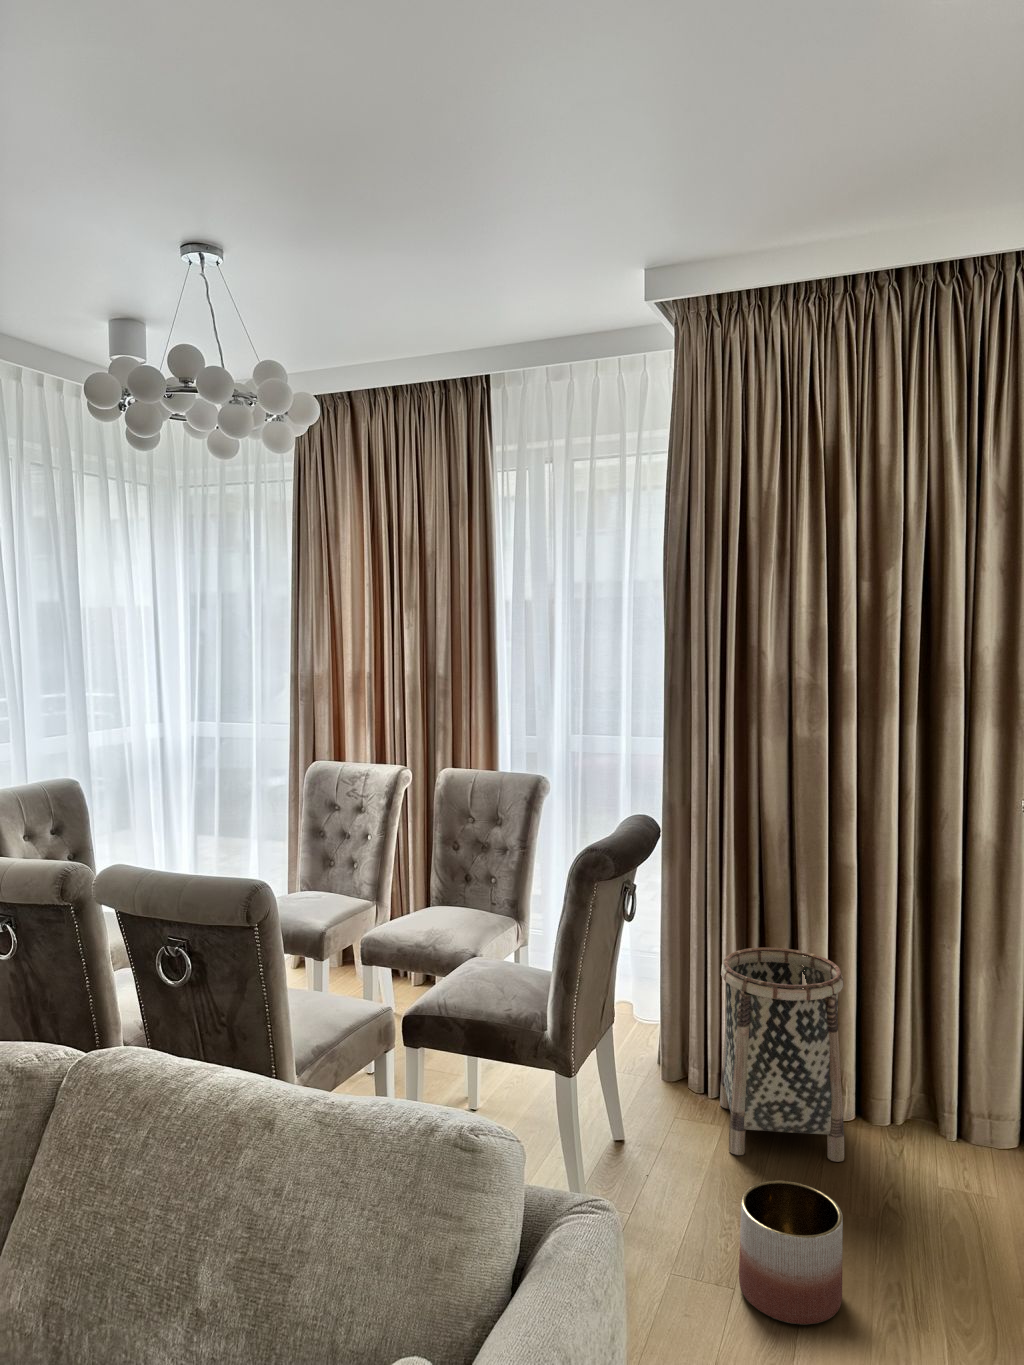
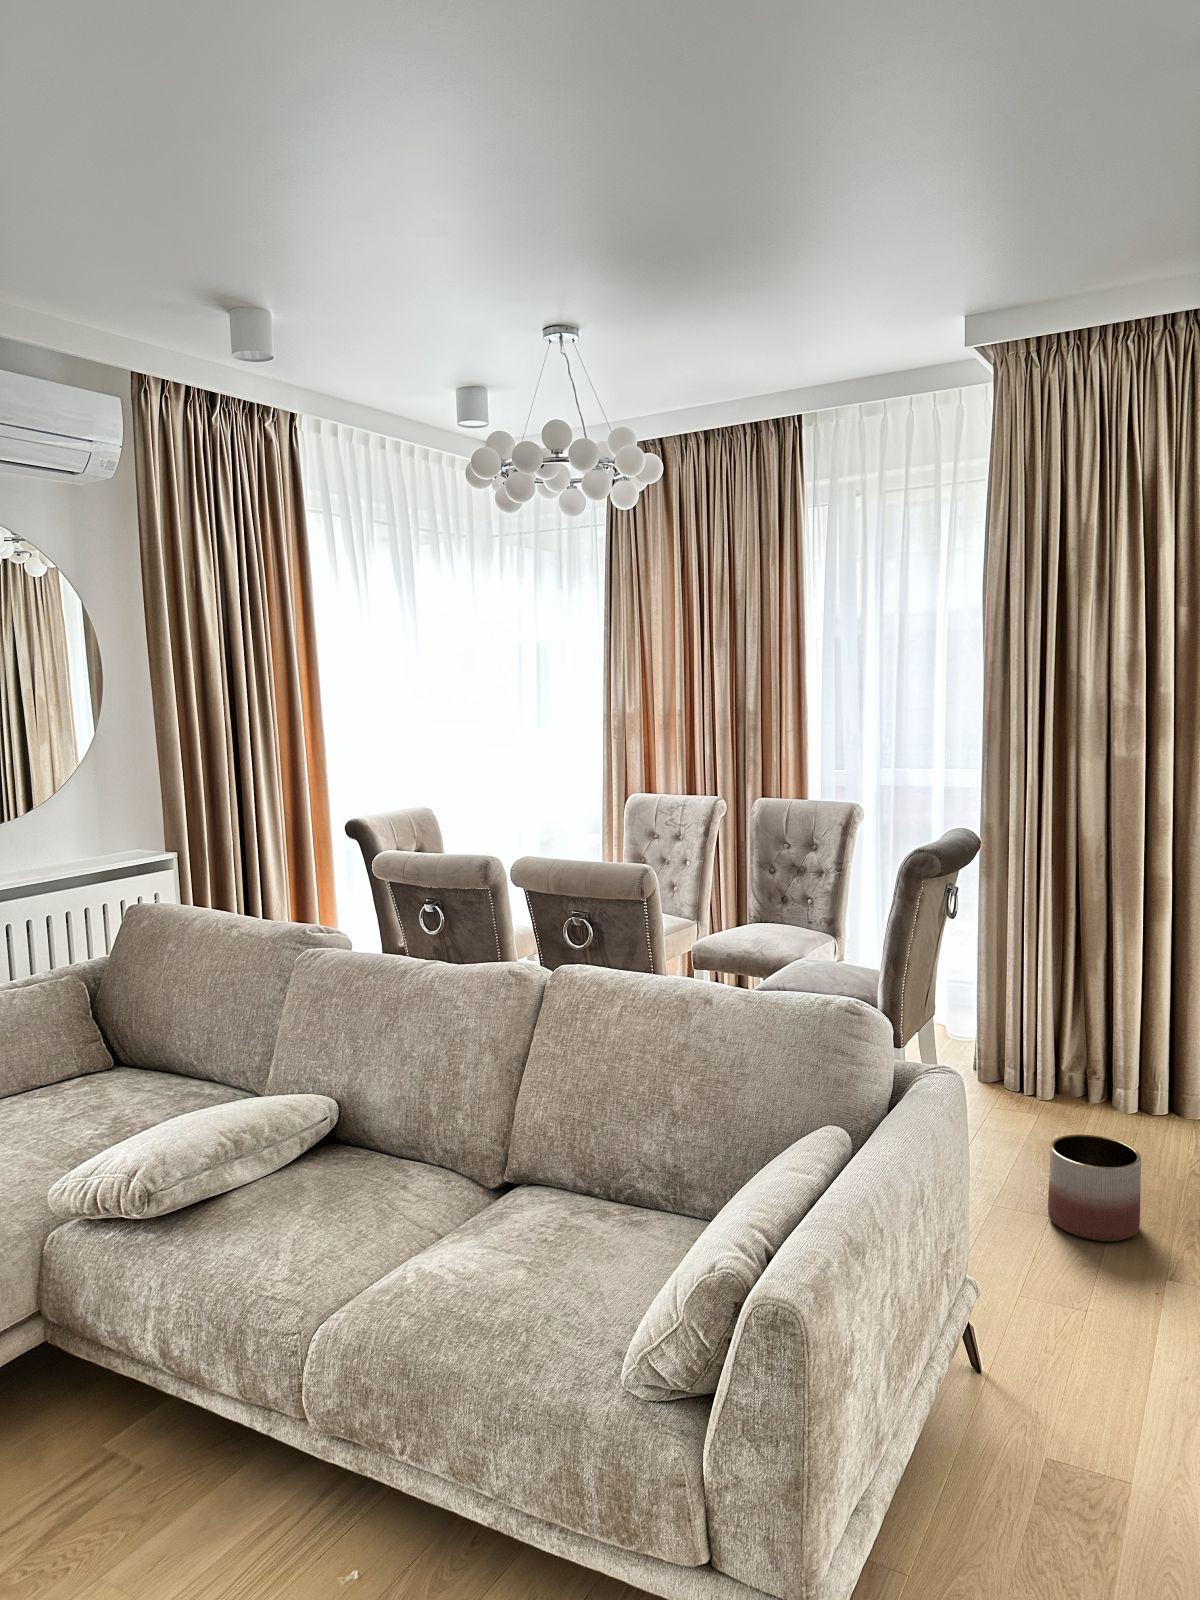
basket: present [720,948,844,1162] -> none [1033,958,1154,1144]

